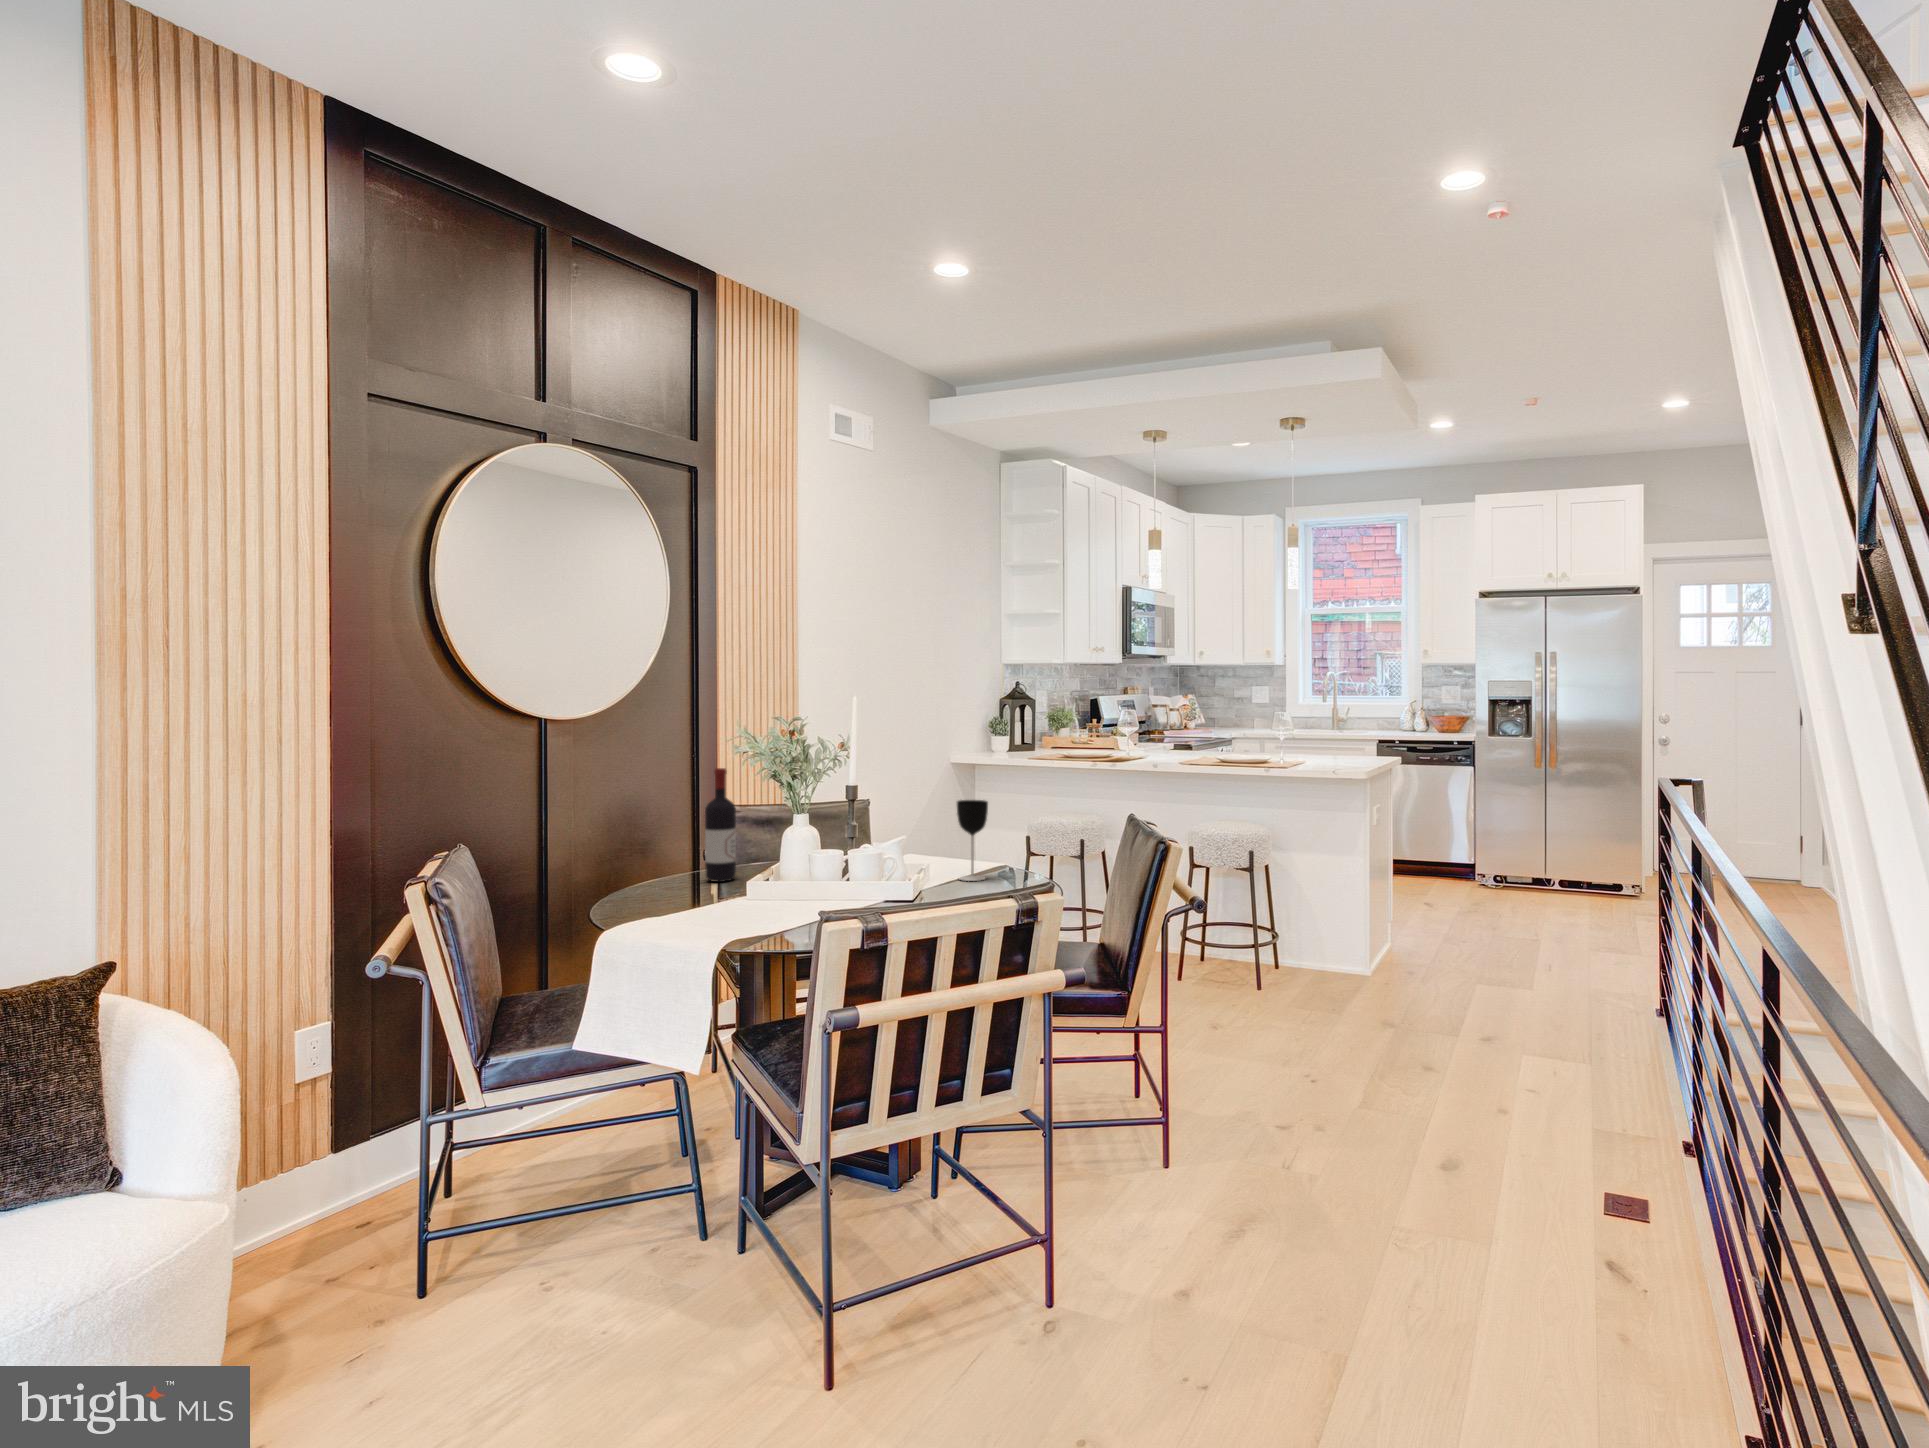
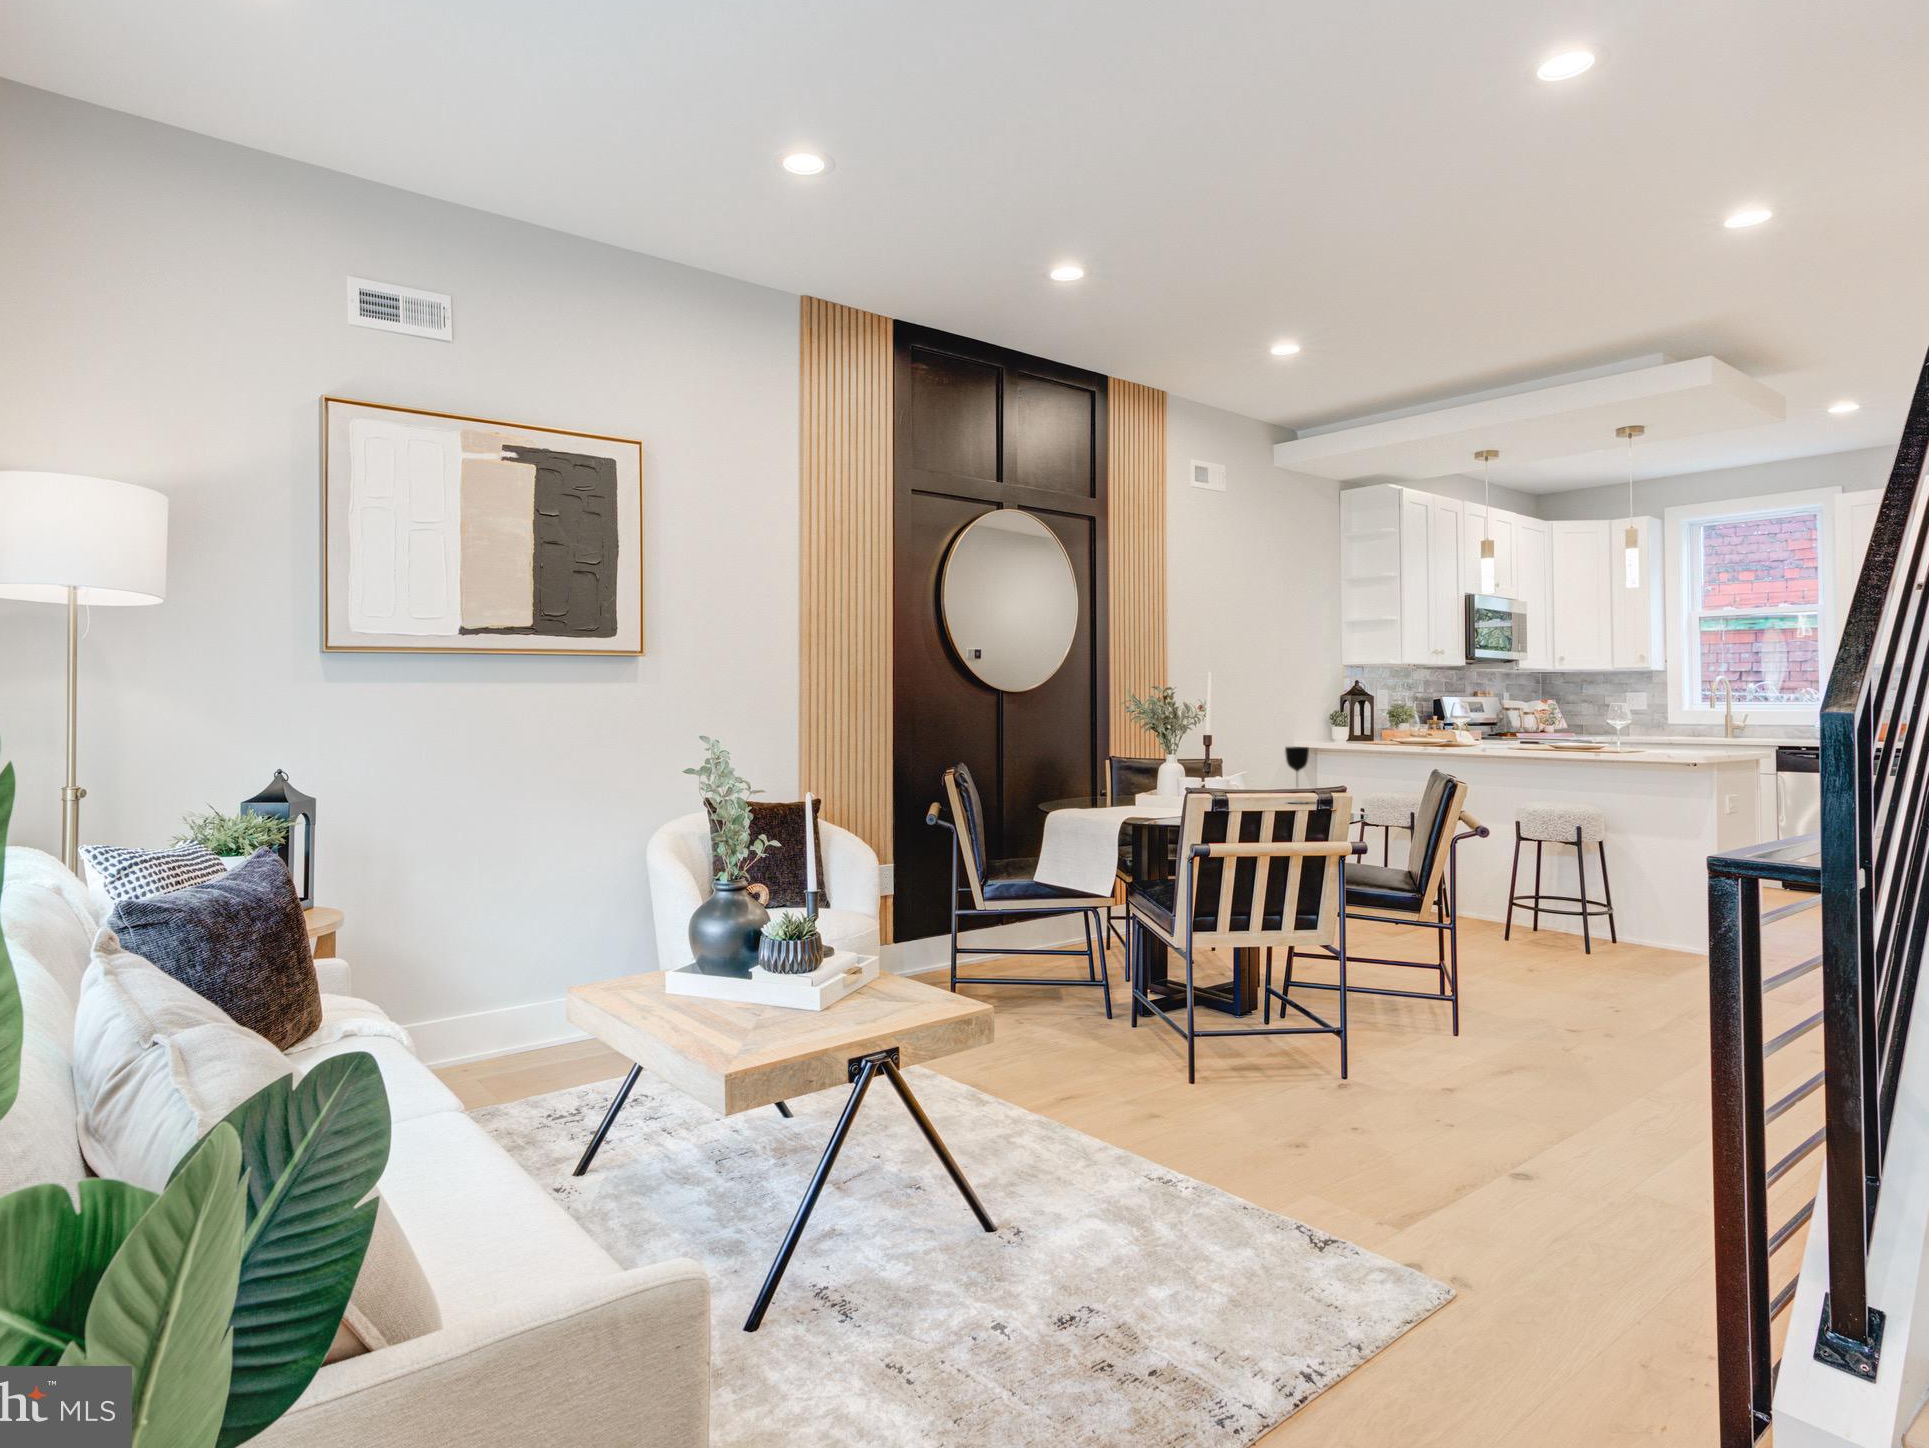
wine bottle: present [705,768,736,882] -> none [1107,723,1128,800]

